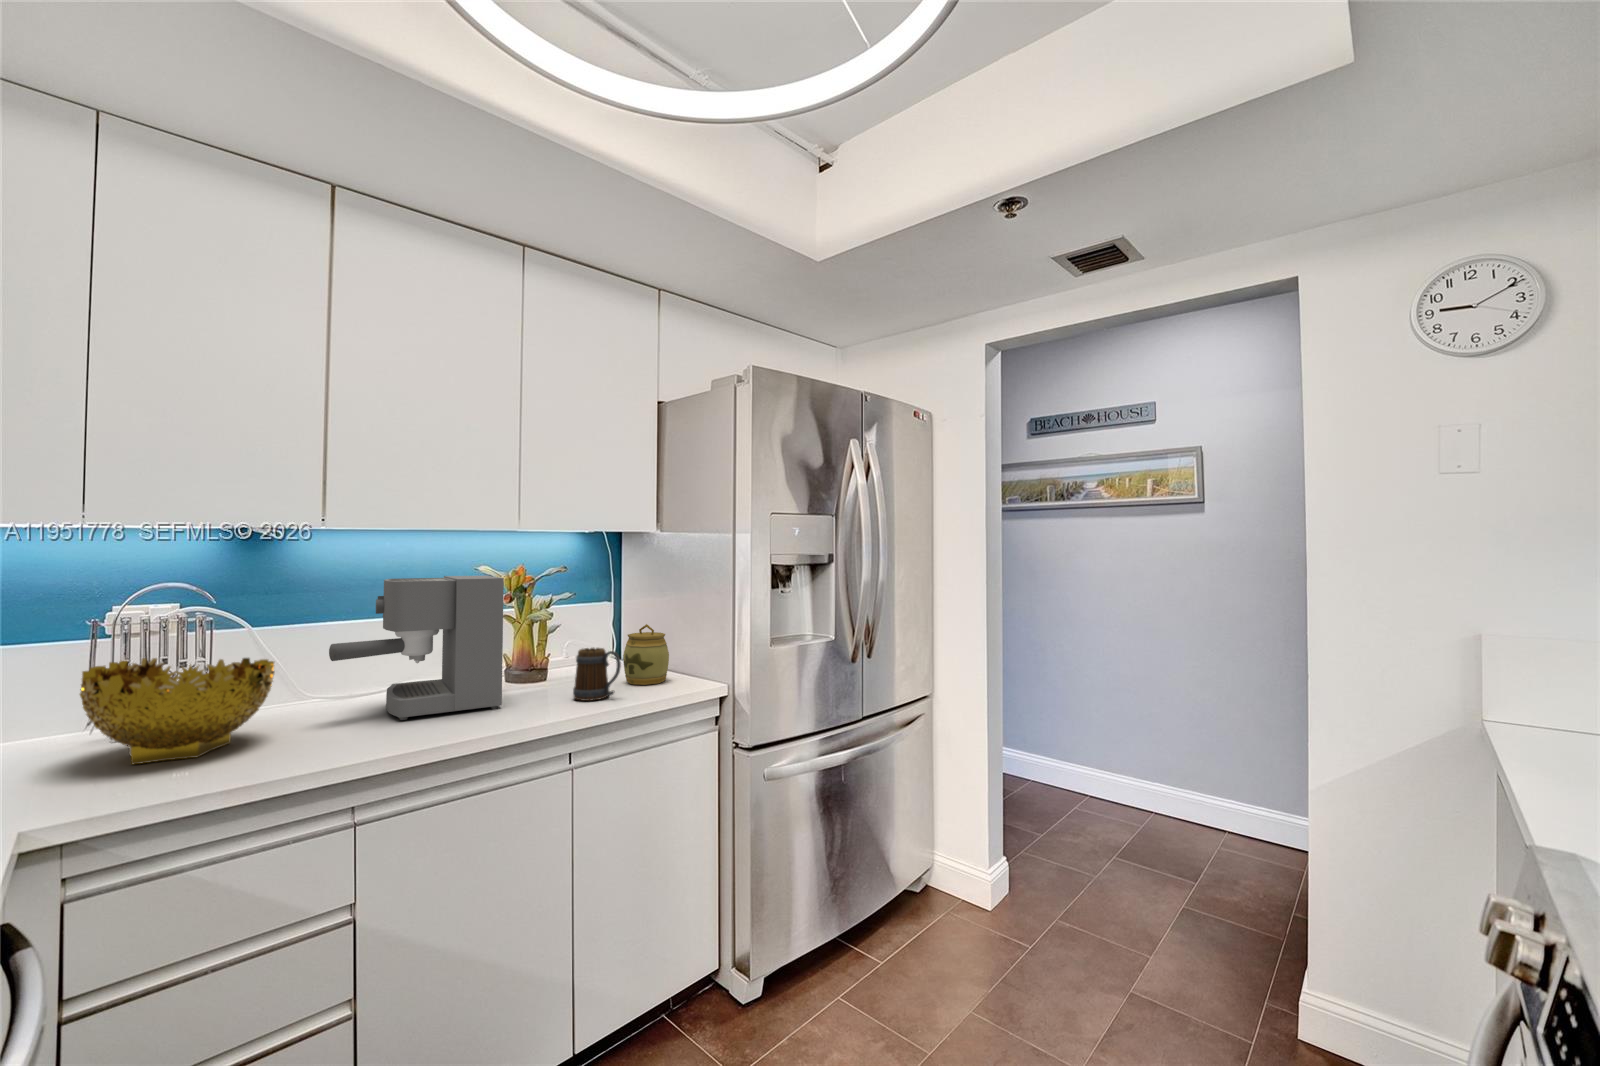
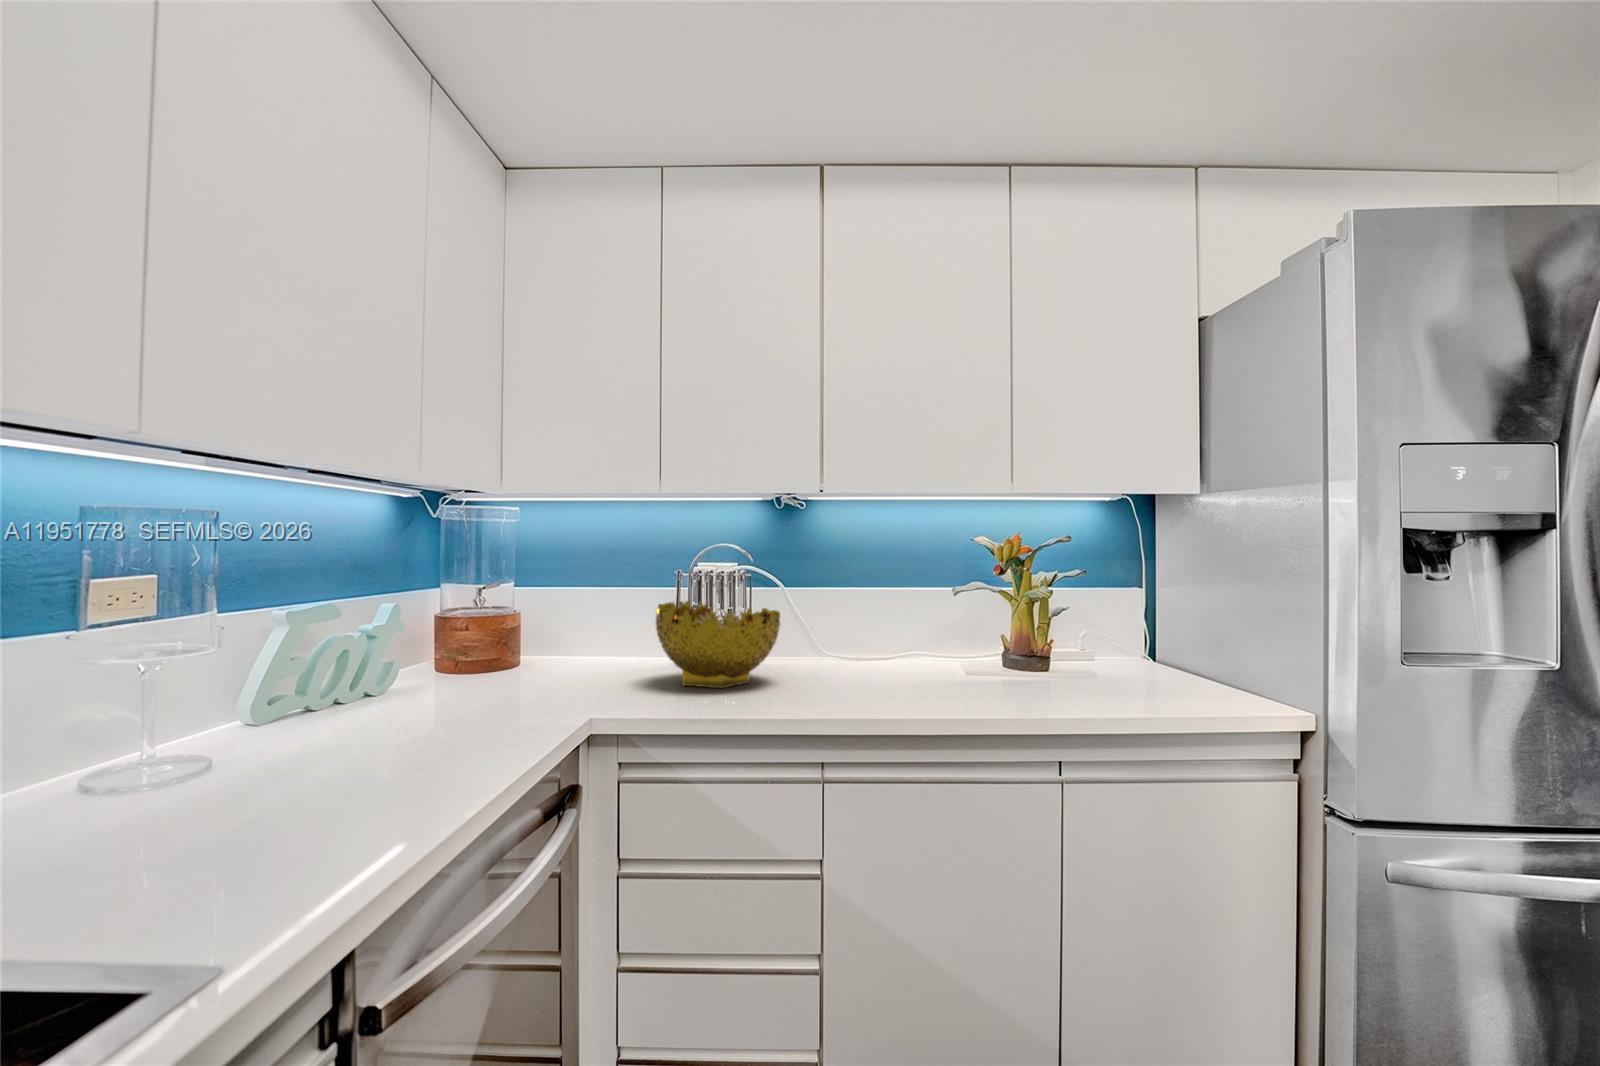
coffee maker: present [329,576,504,720] -> none [825,540,985,692]
jar: present [623,624,669,685] -> none [1145,613,1214,696]
mug: present [573,648,621,701] -> none [1069,634,1132,702]

